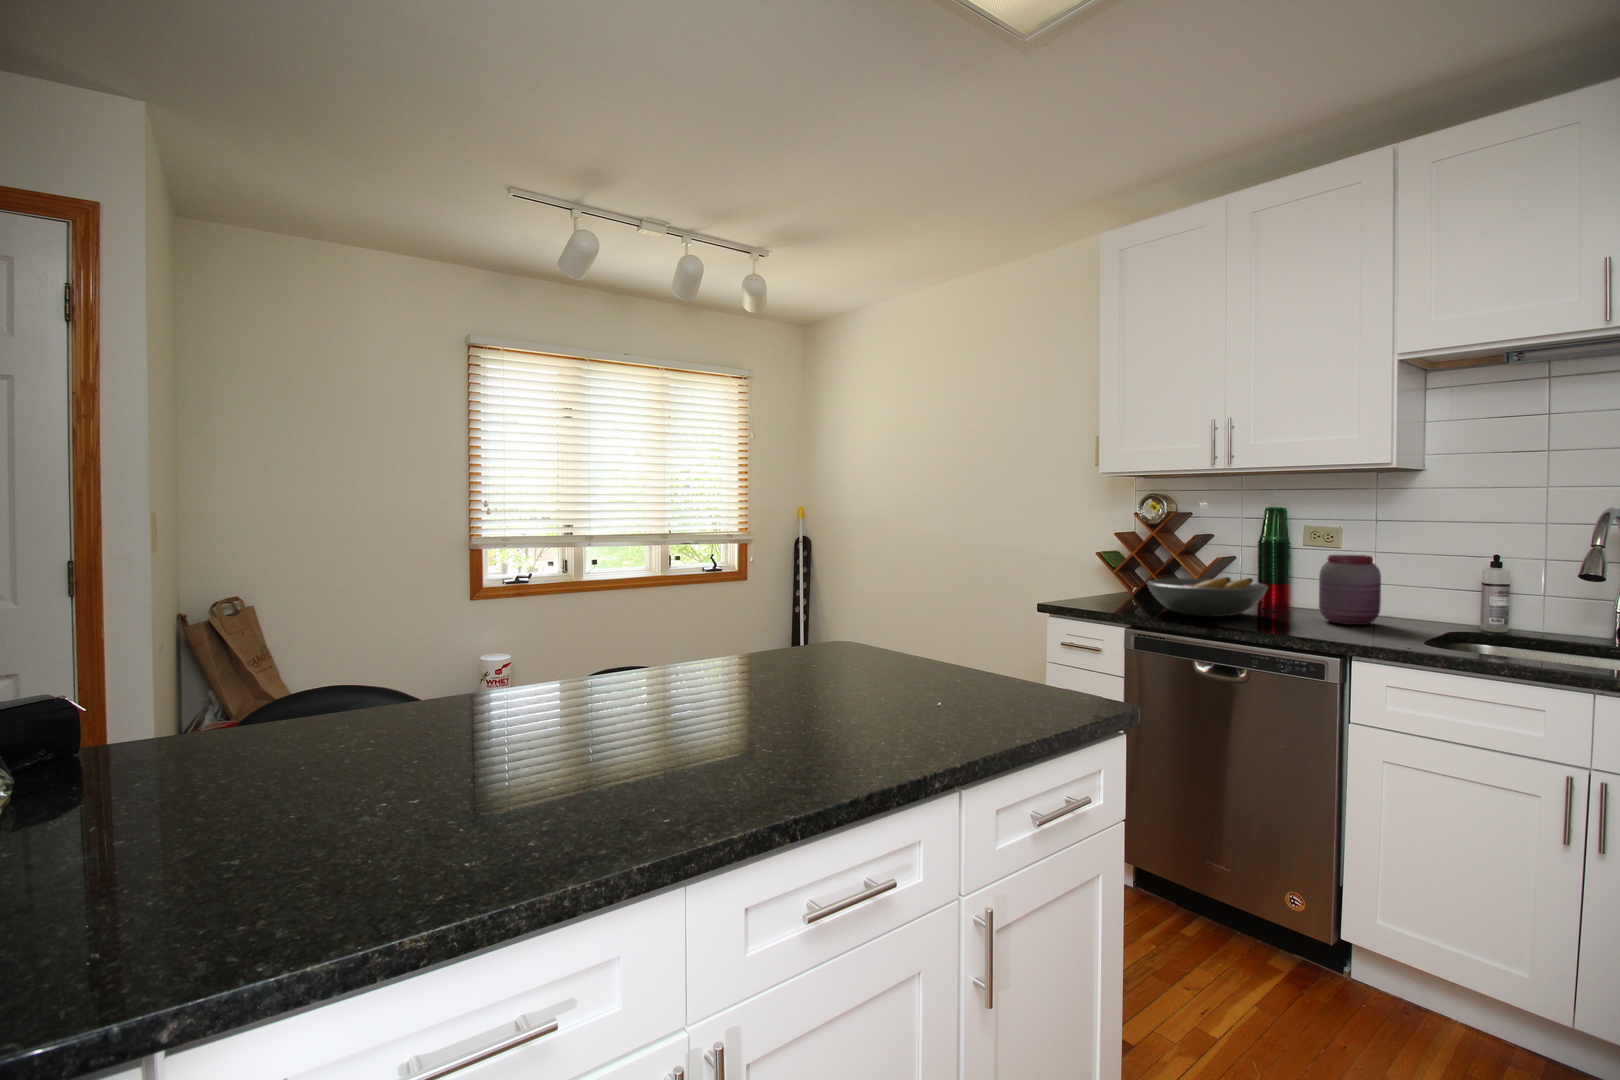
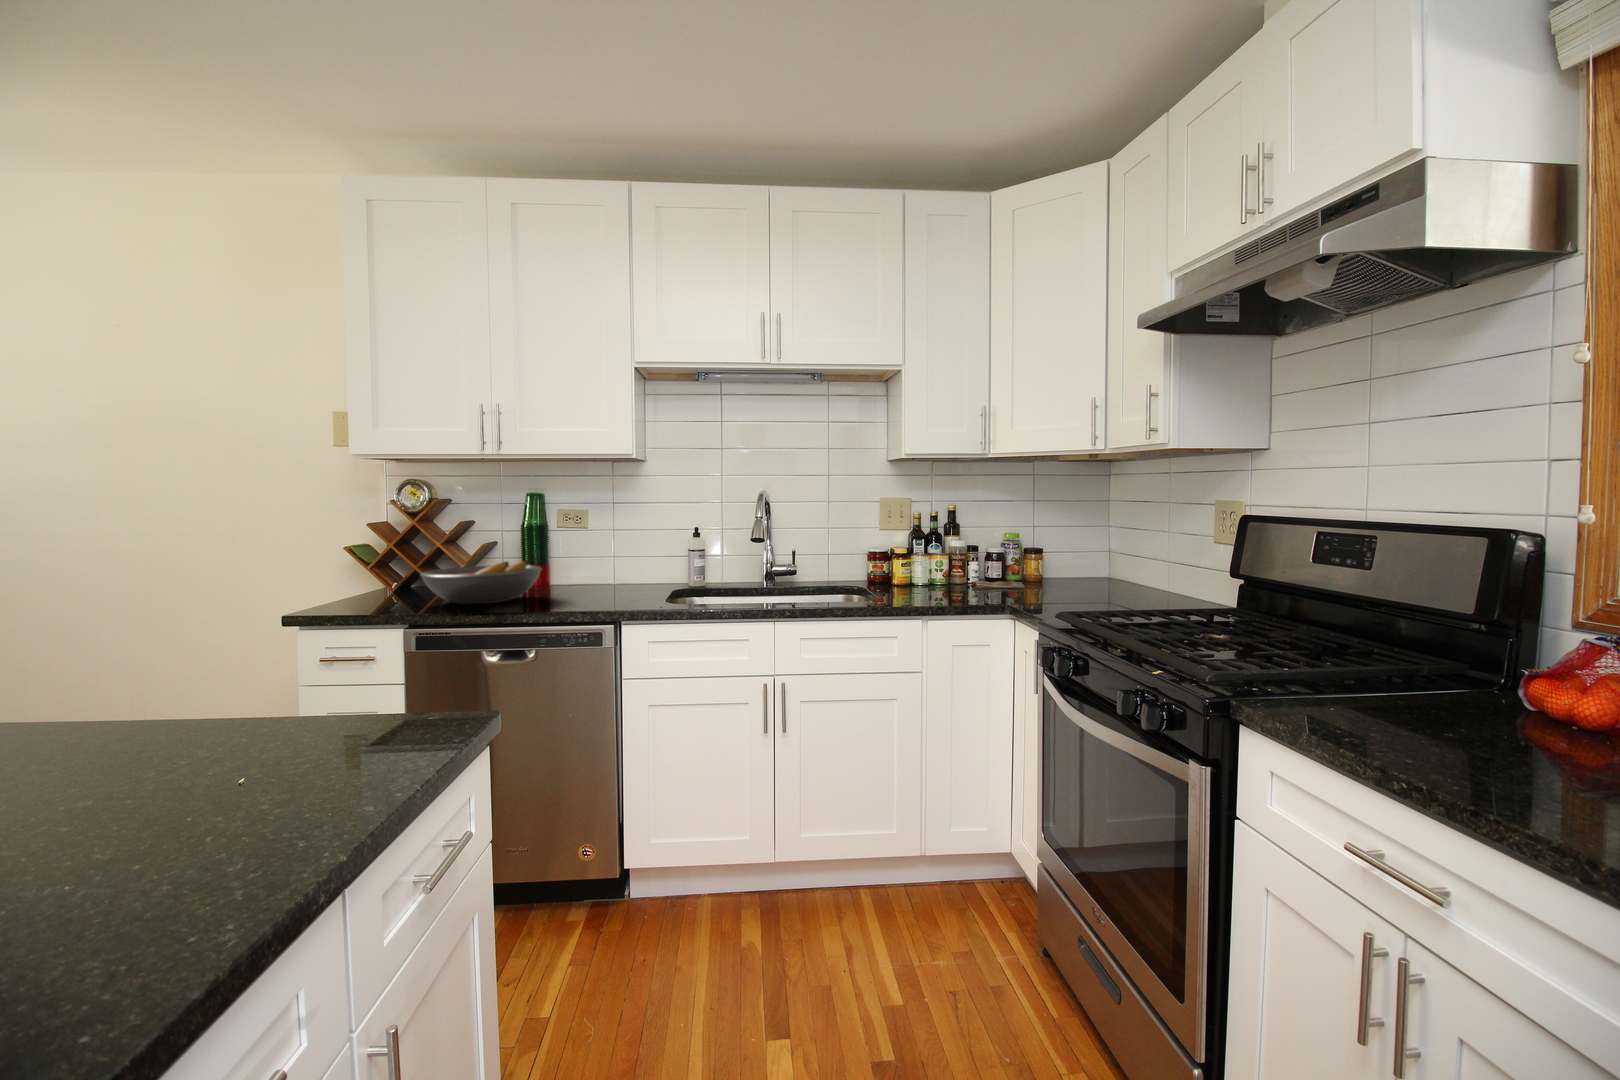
jar: present [1319,555,1381,625] -> none [582,533,628,595]

